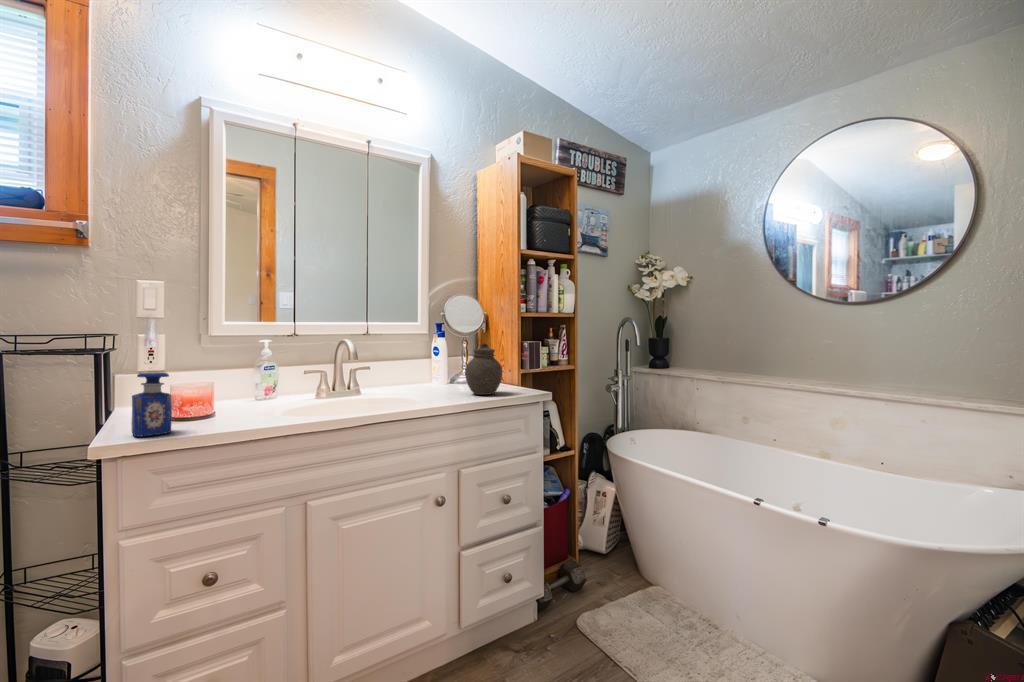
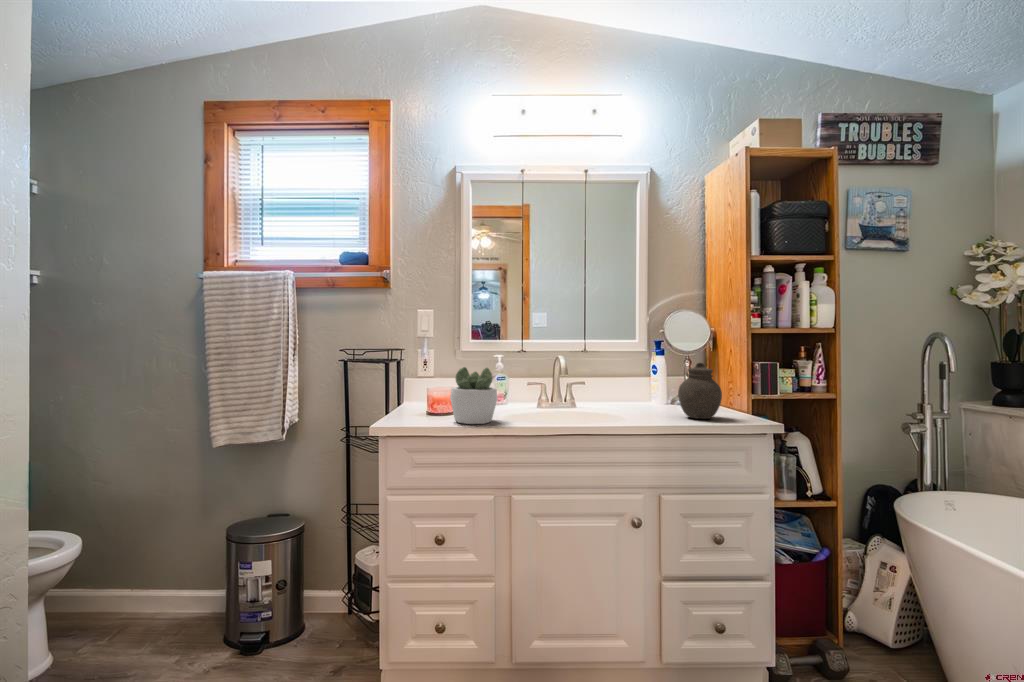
succulent plant: none [215,355,282,425] -> present [450,367,497,424]
perfume bottle: present [132,371,172,437] -> none [398,377,421,424]

